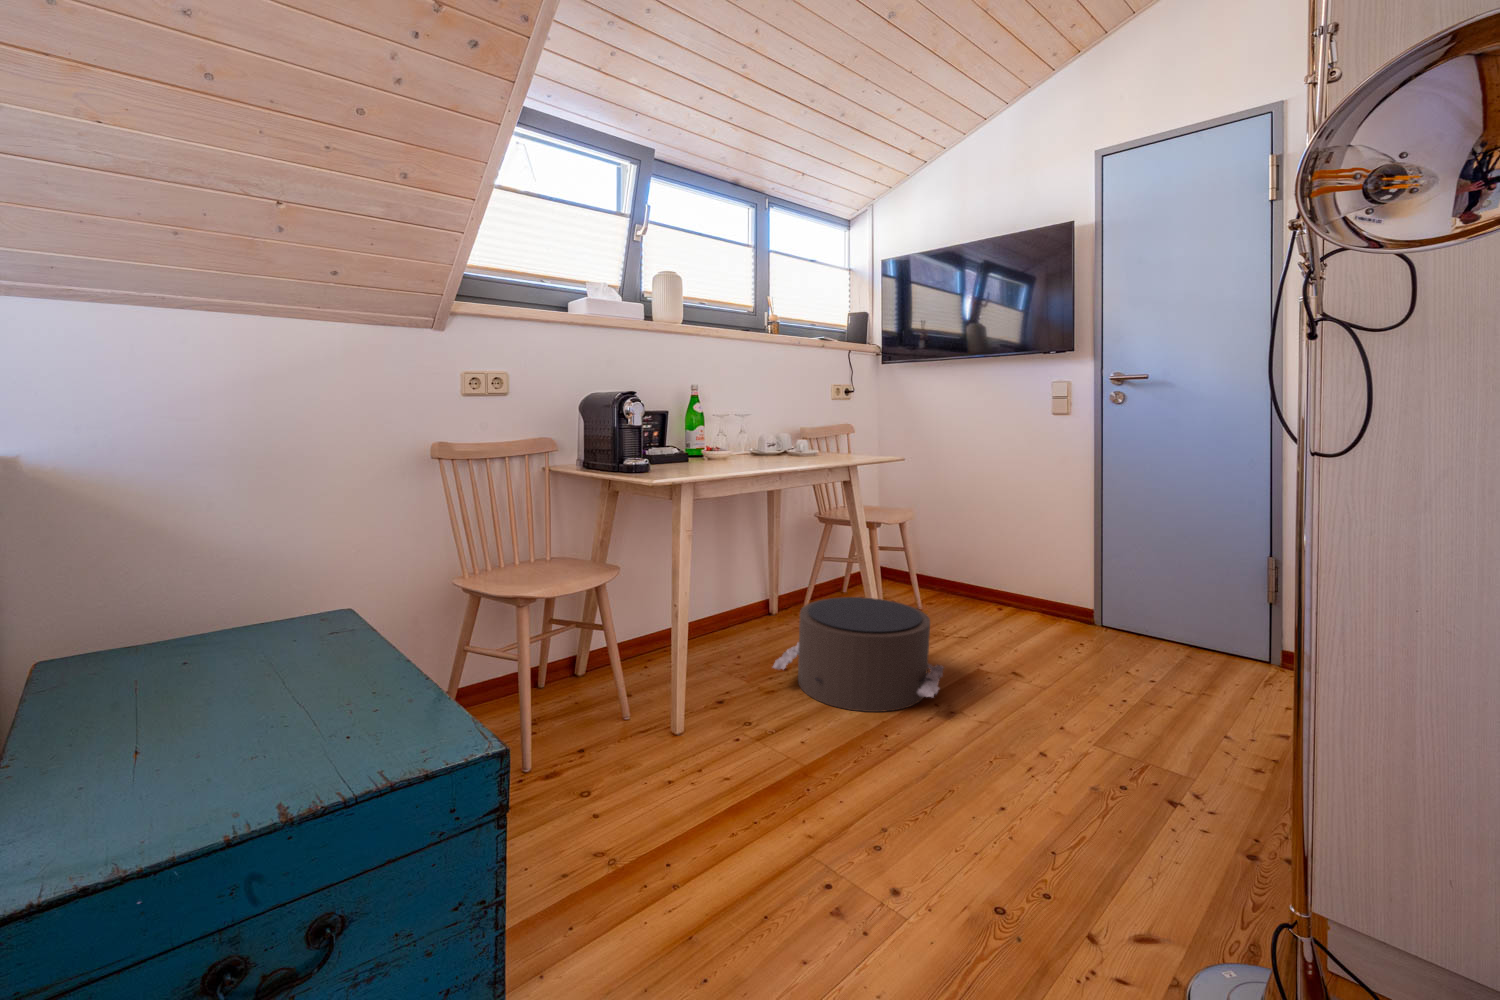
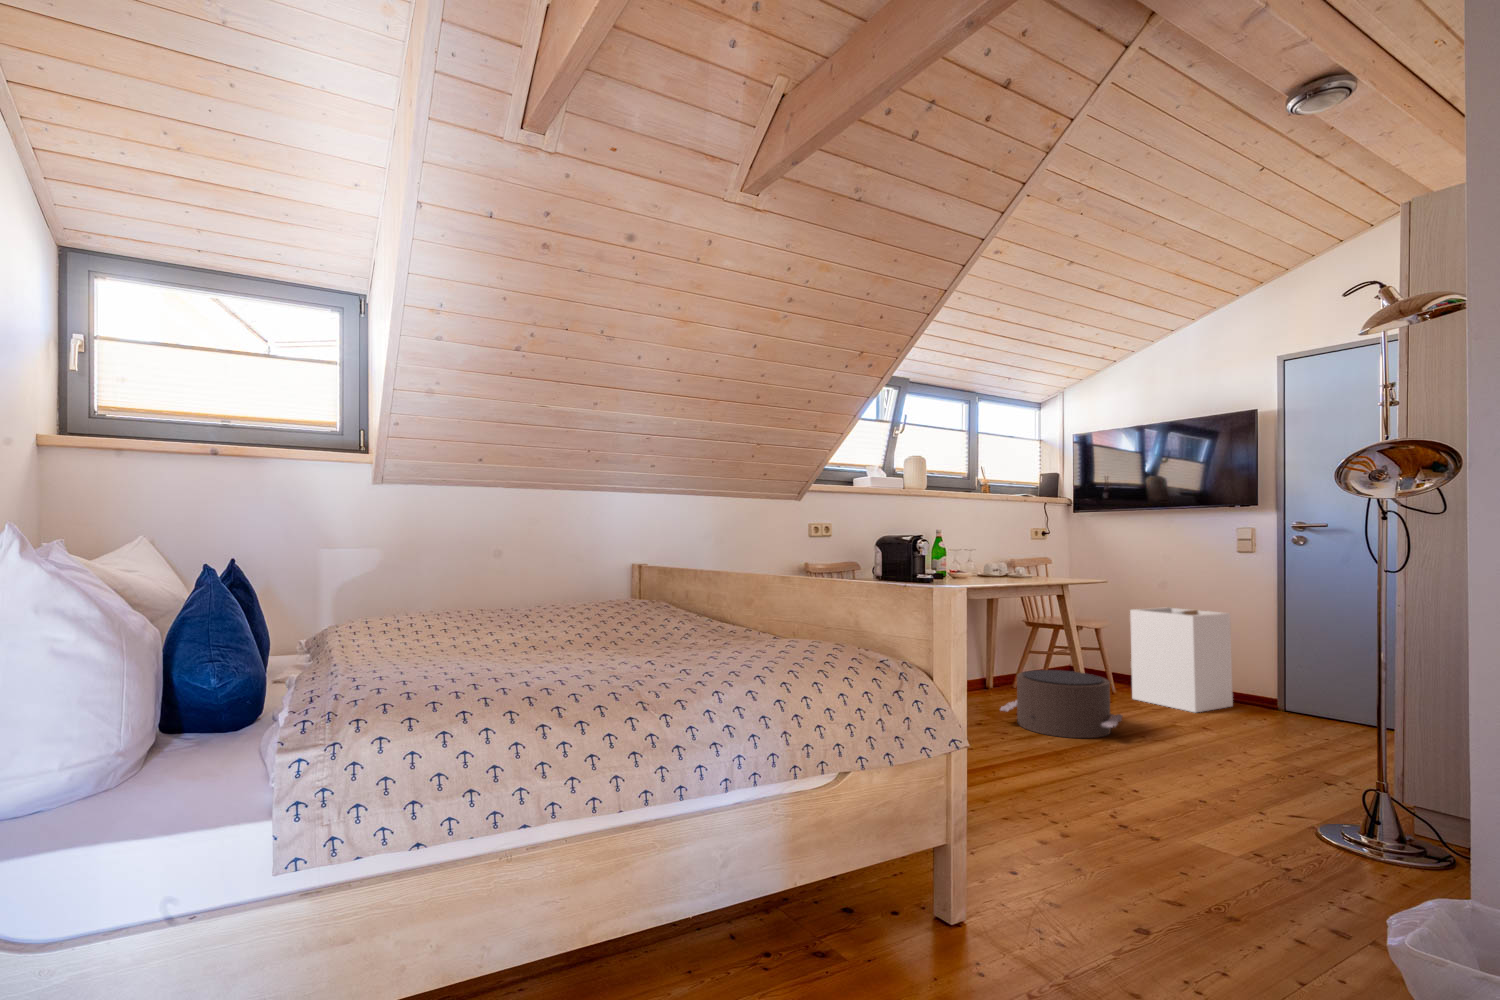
laundry hamper: none [944,495,1070,637] -> present [1130,608,1233,713]

